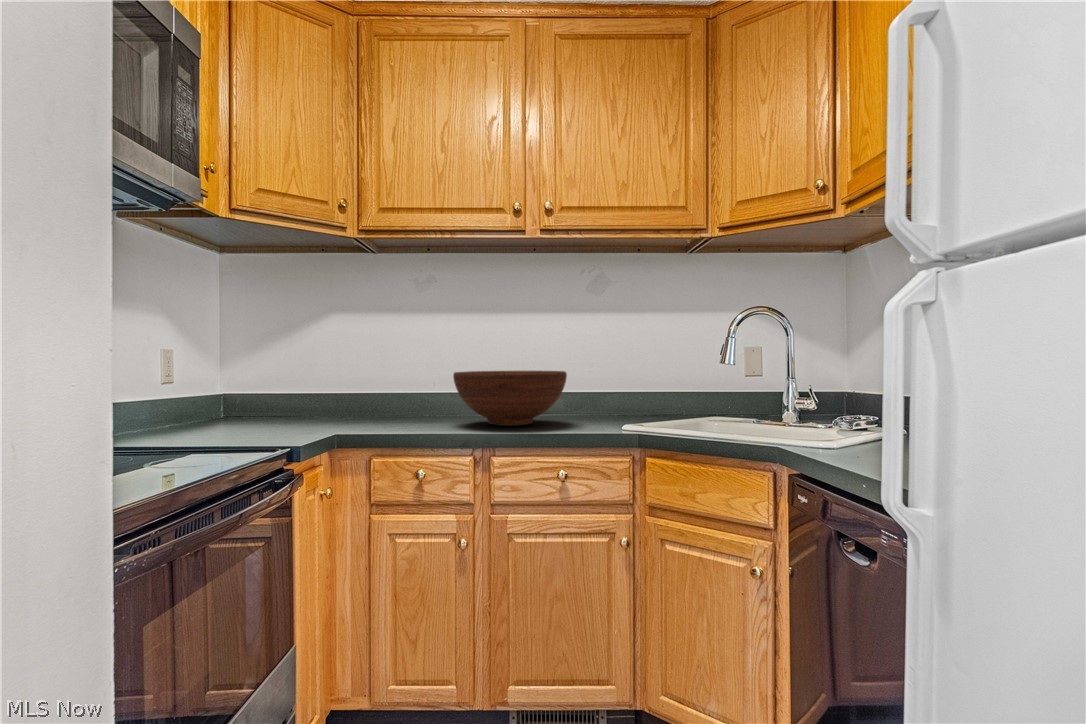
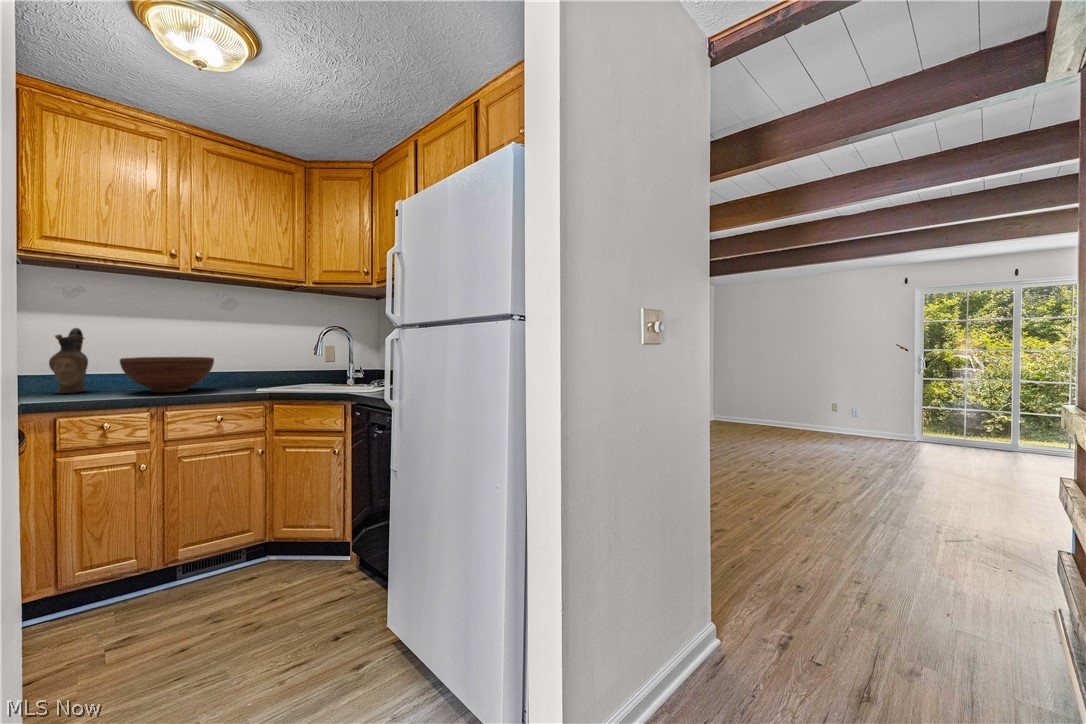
ceramic pitcher: none [394,331,431,419] -> present [49,328,88,393]

